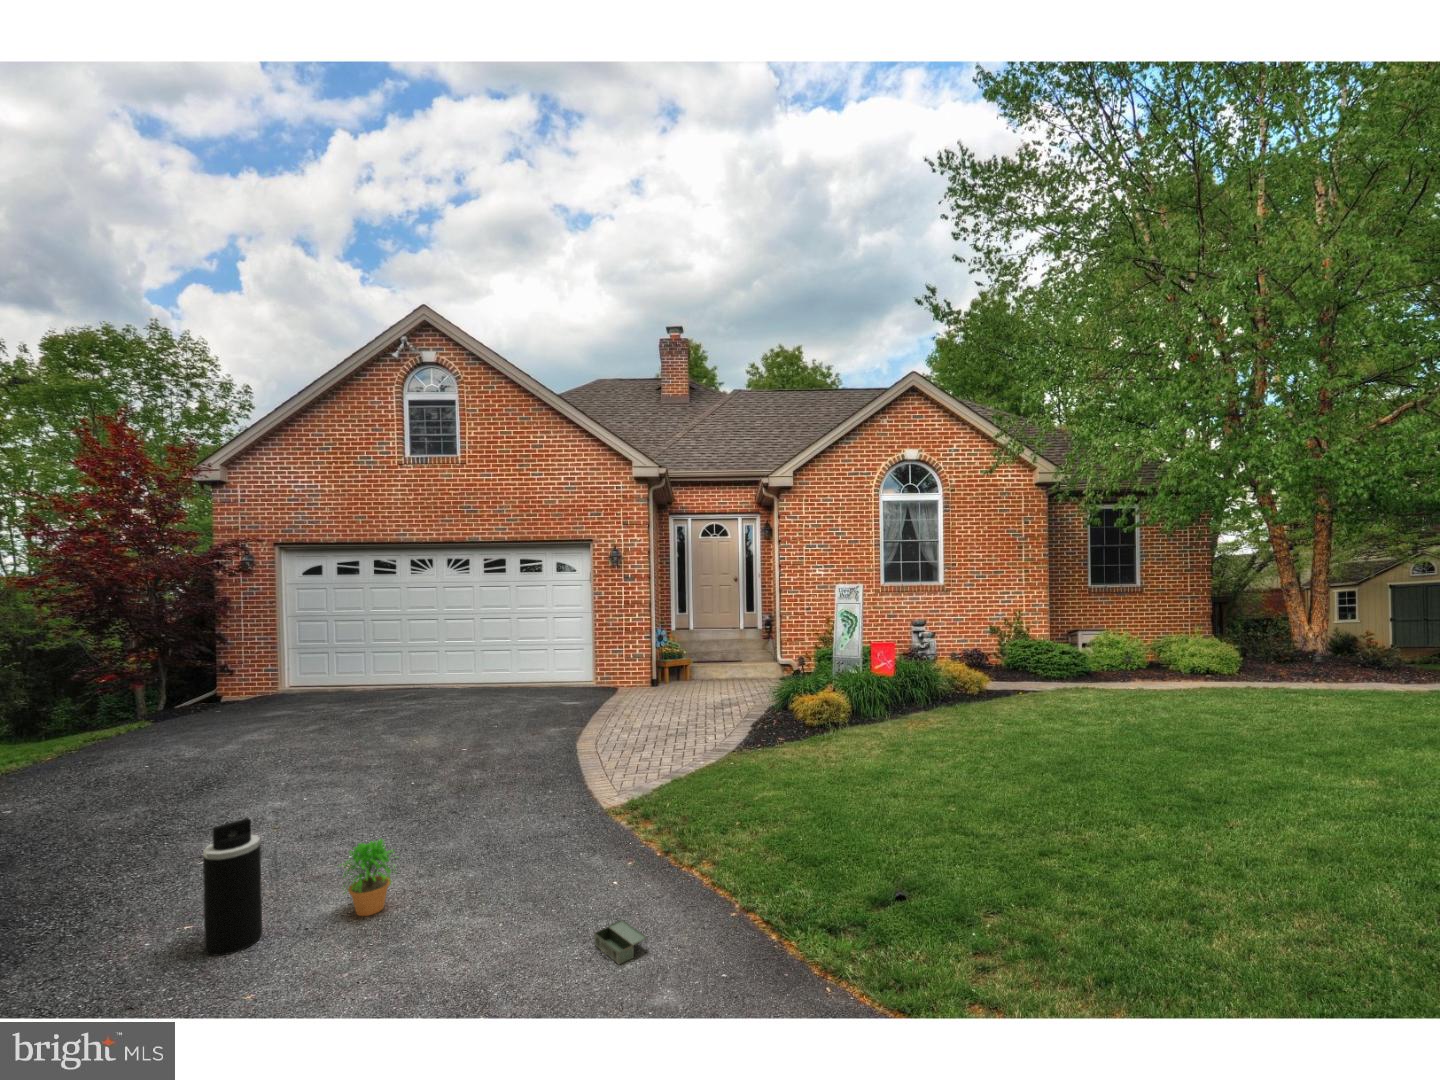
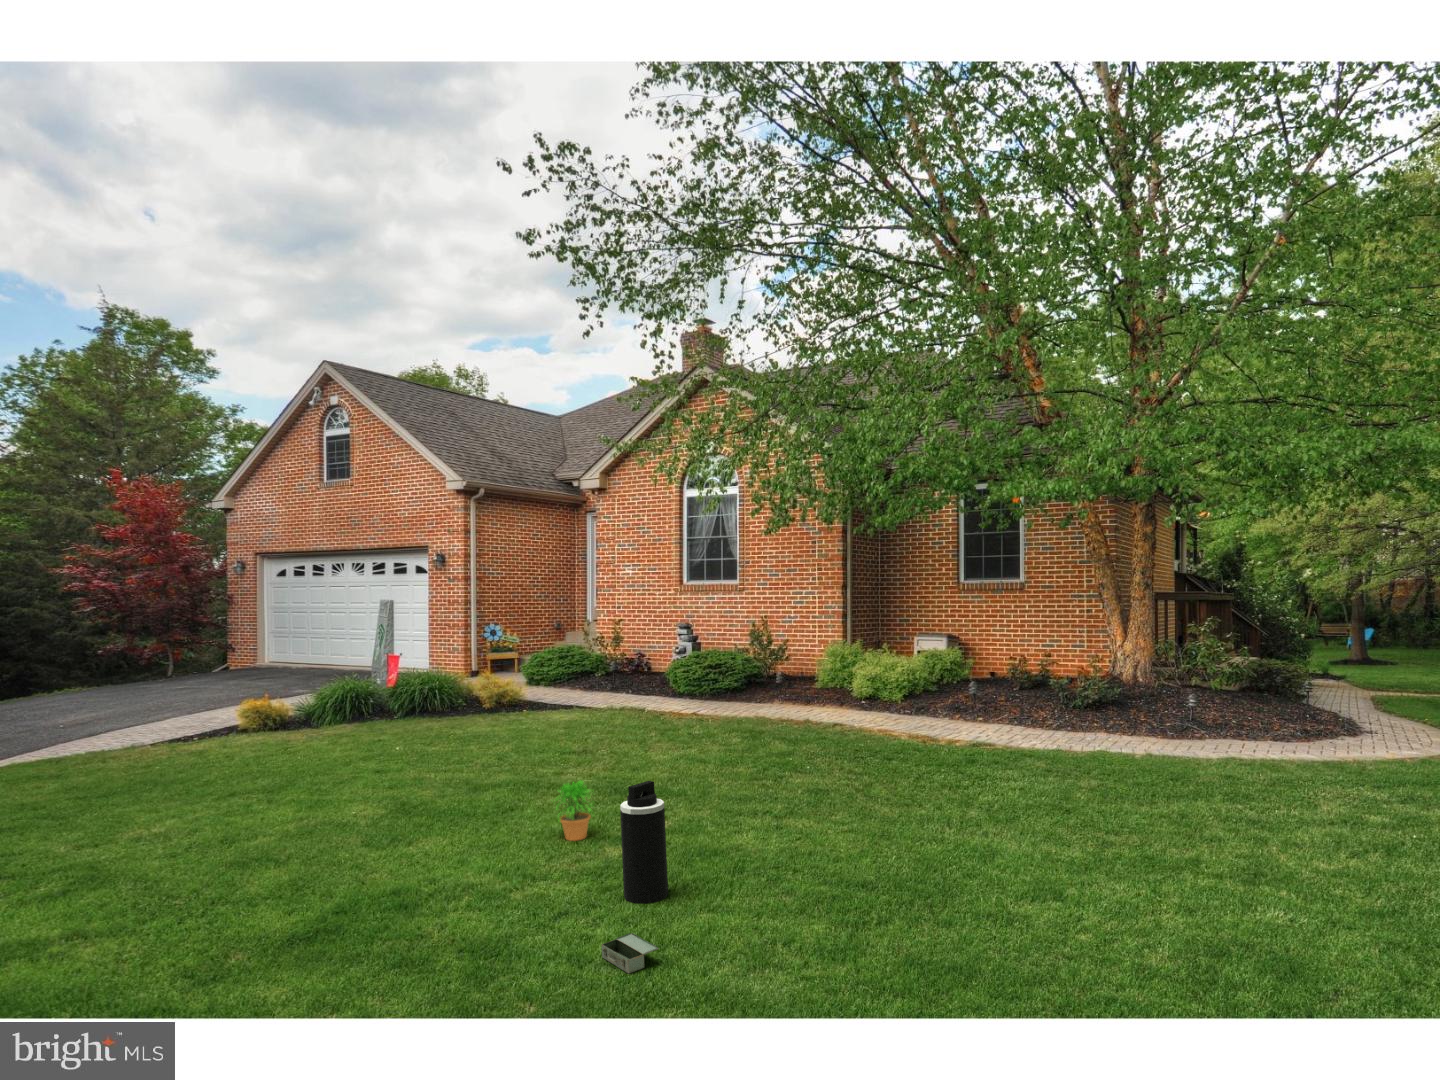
trash can: present [203,818,262,956] -> present [620,781,668,904]
potted plant: present [342,838,394,916] -> present [556,781,593,841]

